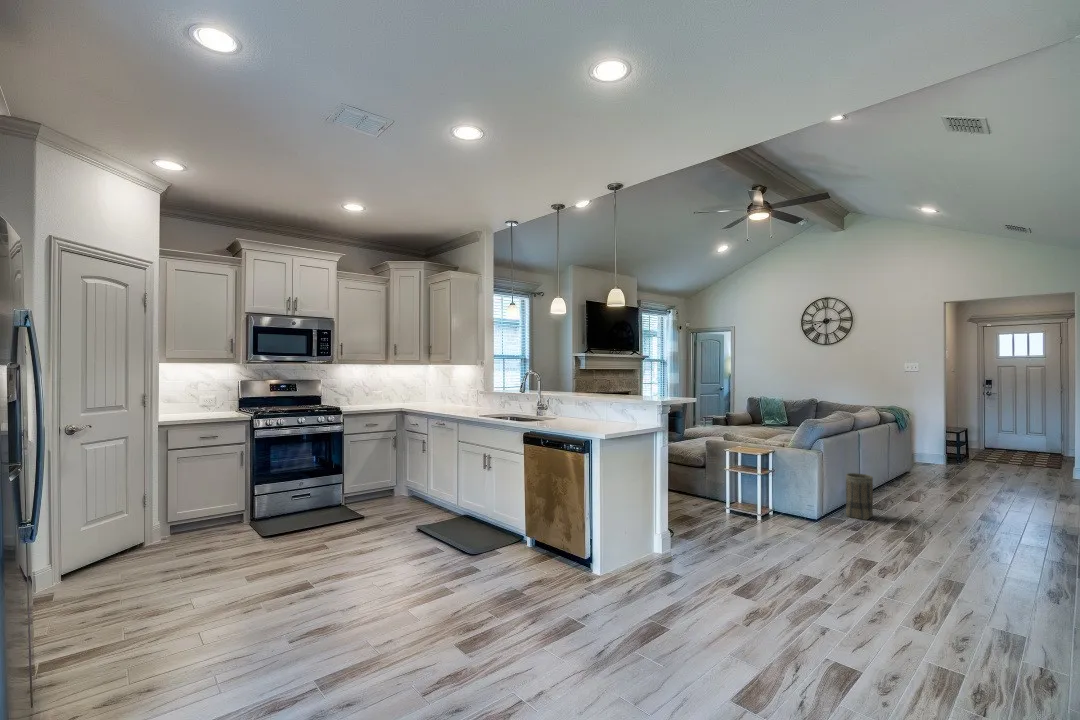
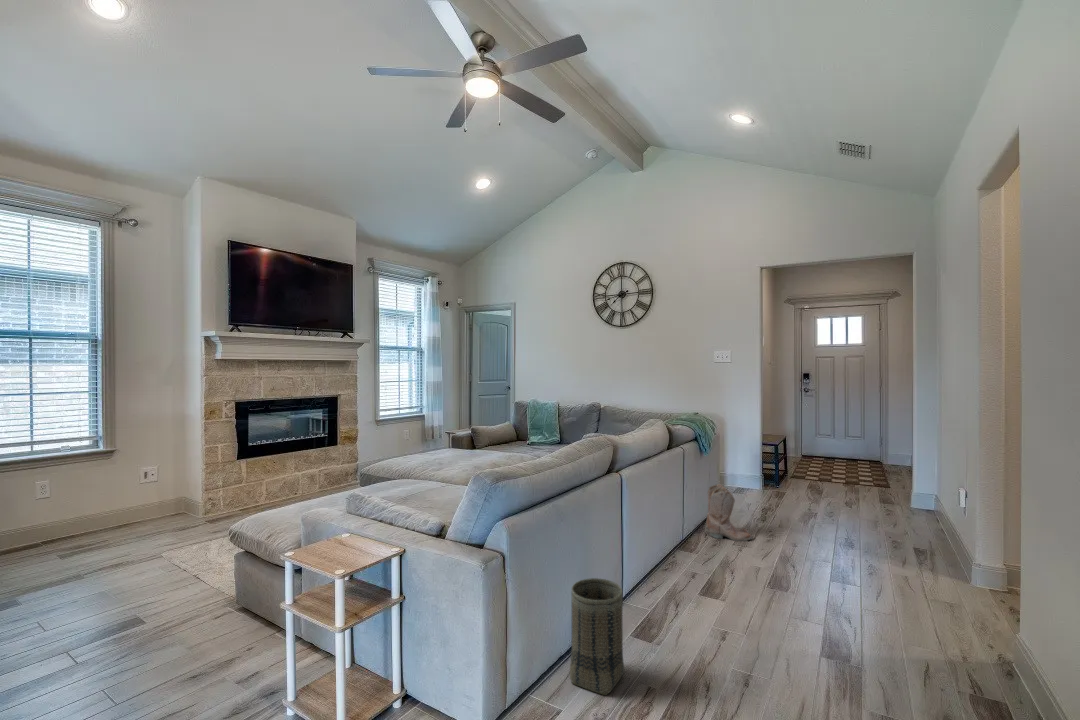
boots: none [905,450,940,485] -> present [706,484,752,541]

